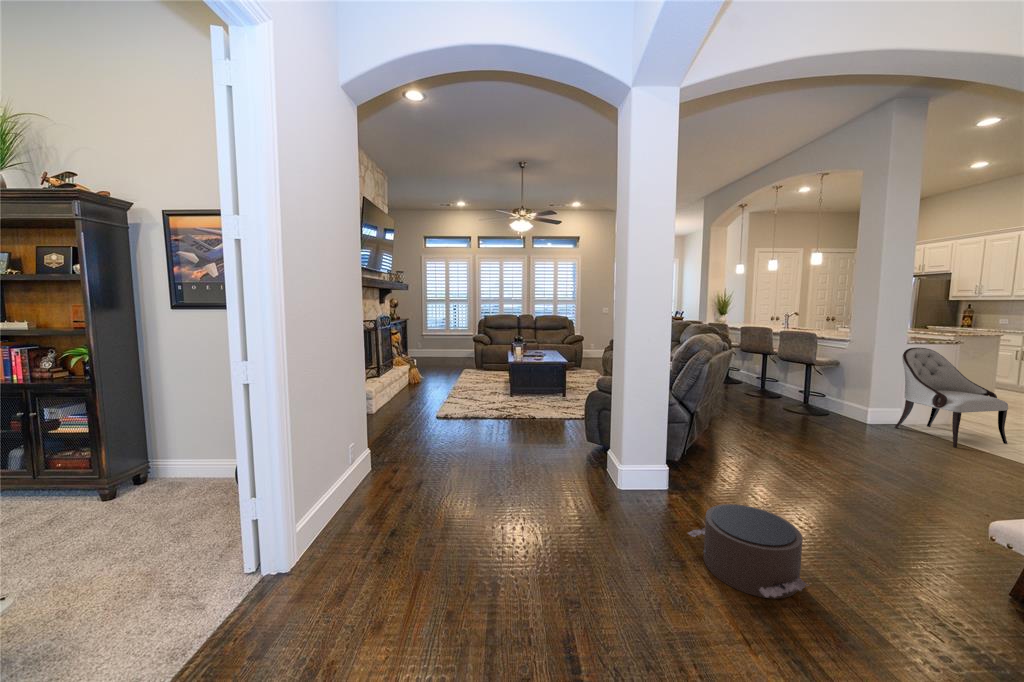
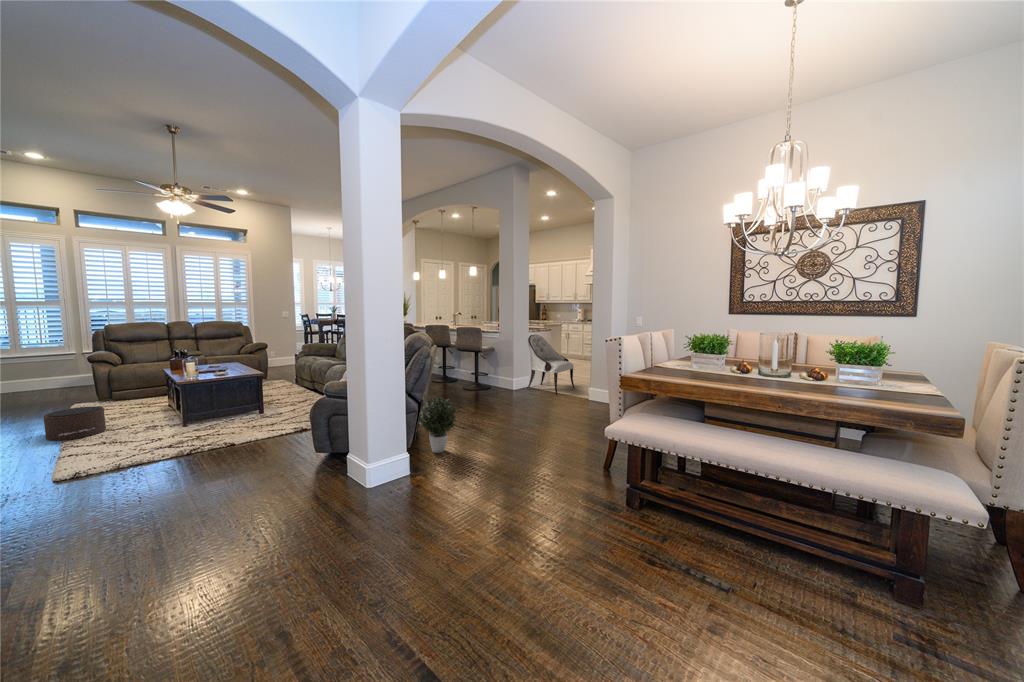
potted plant: none [687,410,739,478] -> present [419,397,457,453]
pouf: present [688,504,809,599] -> present [43,407,106,441]

